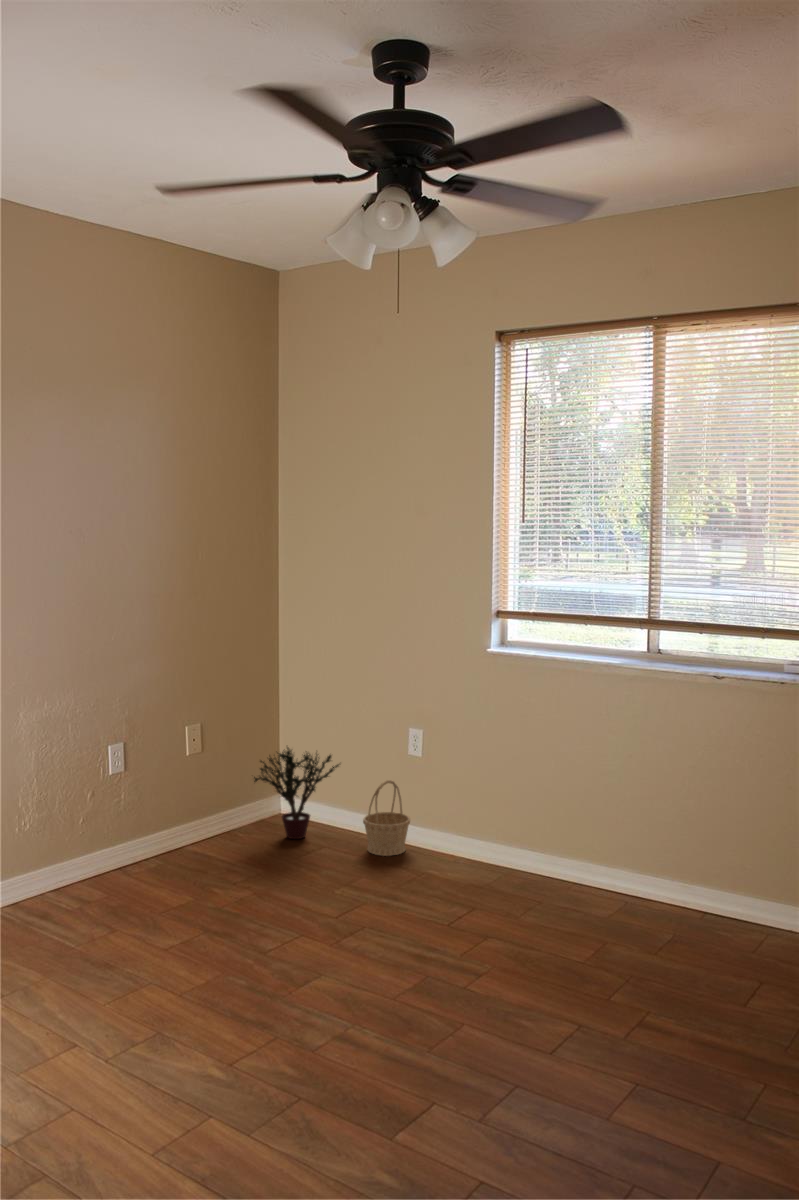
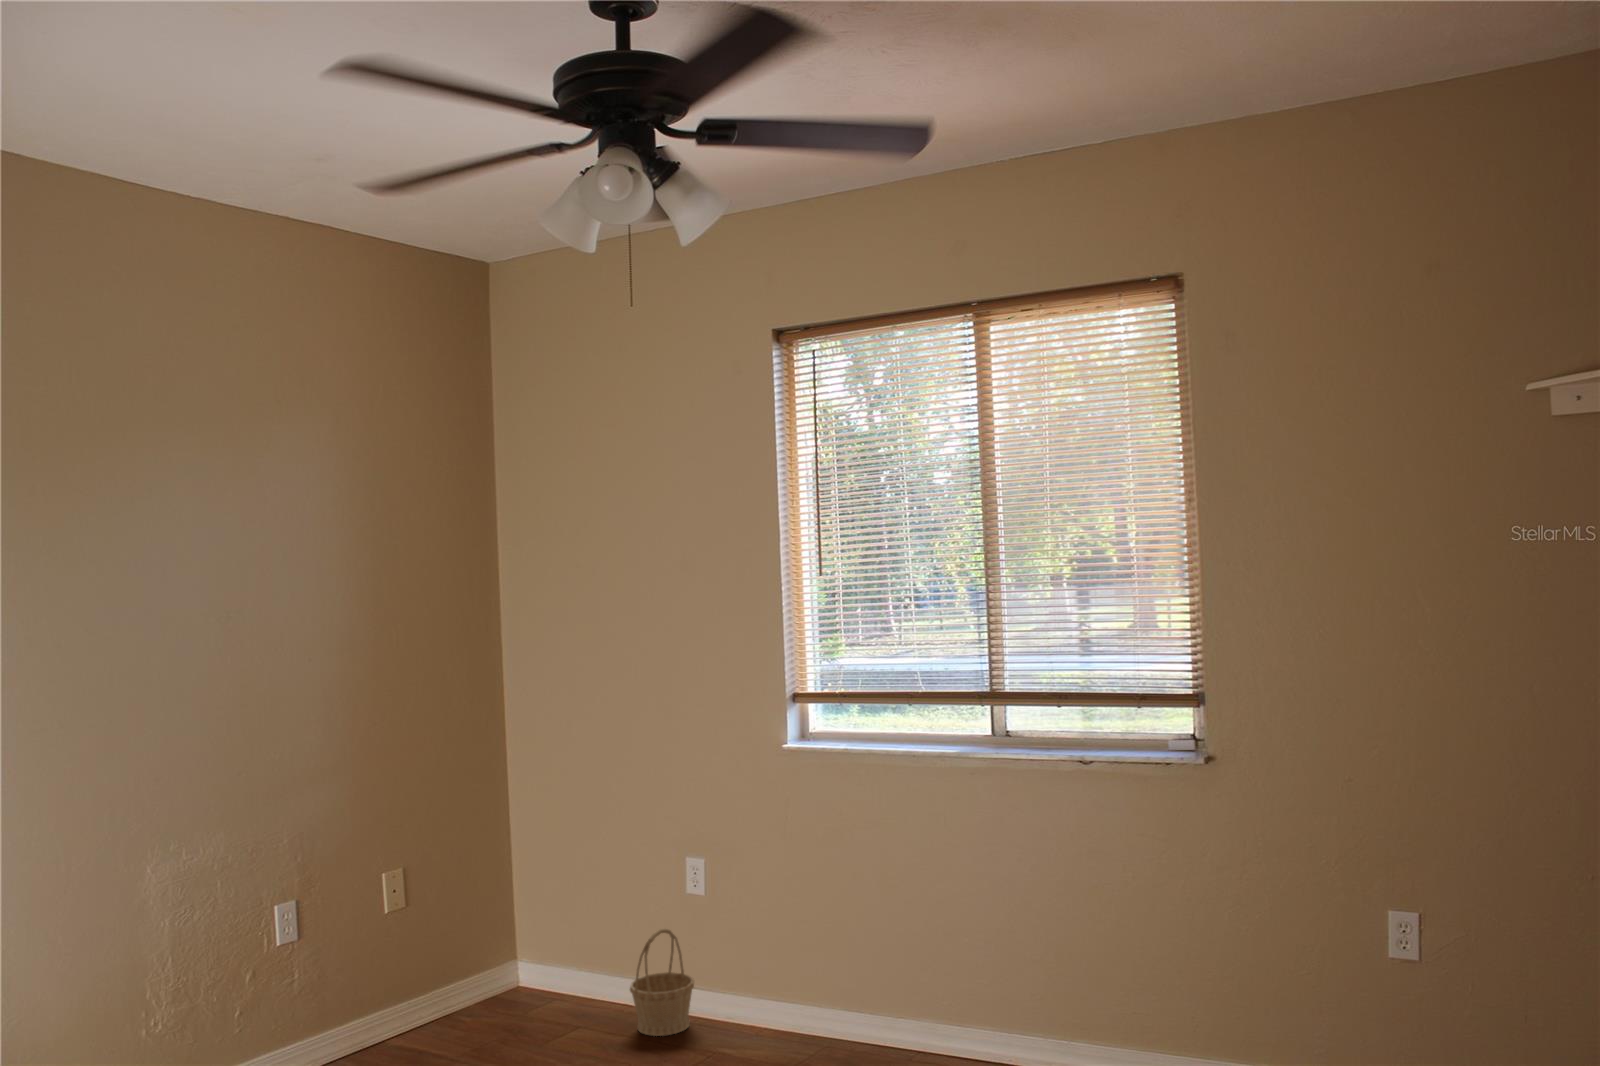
potted plant: present [254,747,339,839] -> none [473,888,601,1020]

